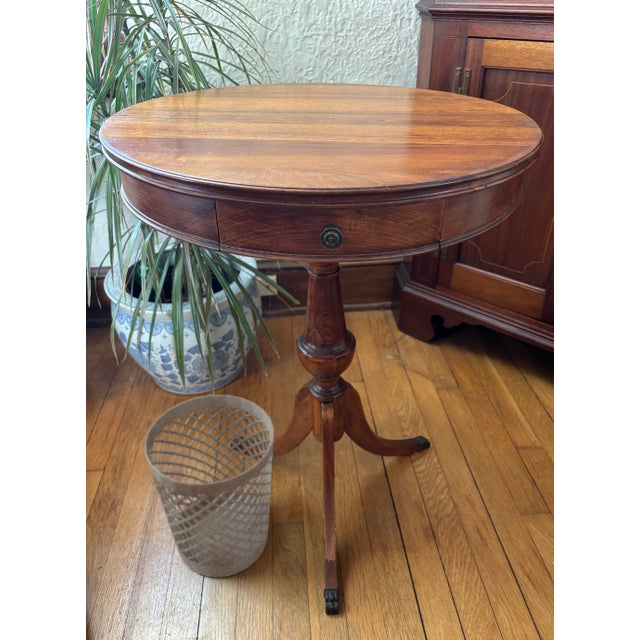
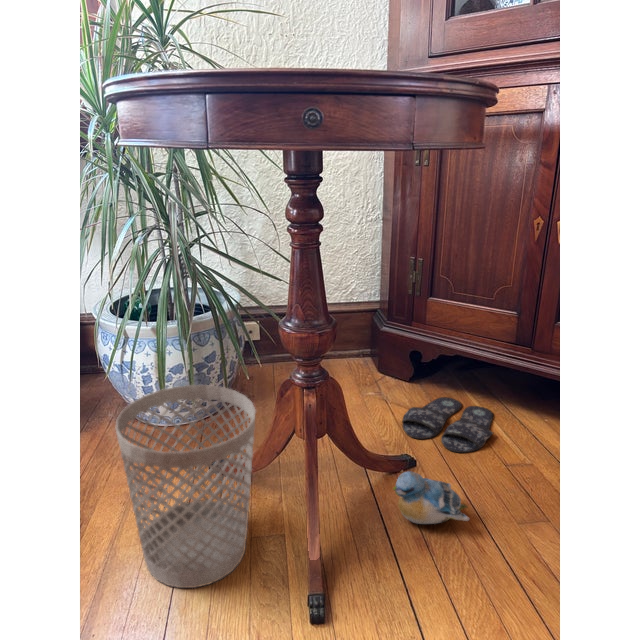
slippers: none [419,363,511,432] -> present [402,397,494,453]
plush toy: none [404,469,475,515] -> present [393,472,469,524]

